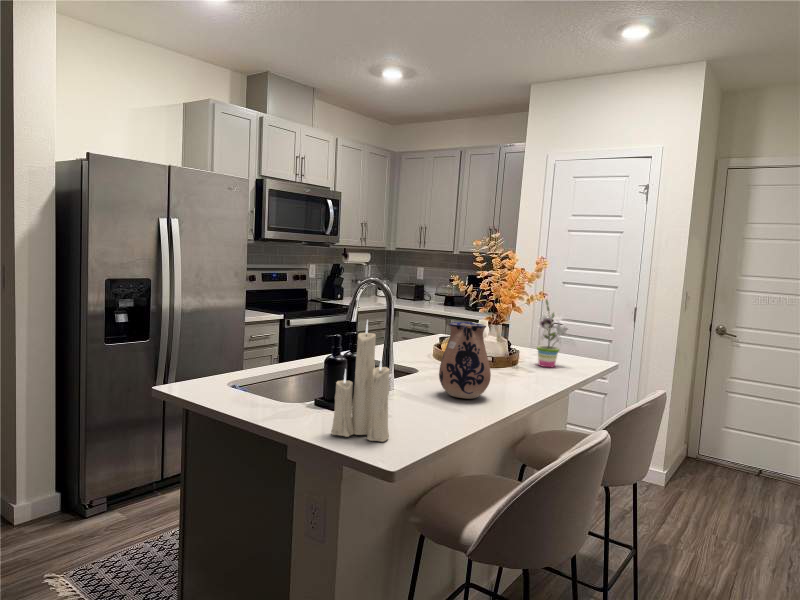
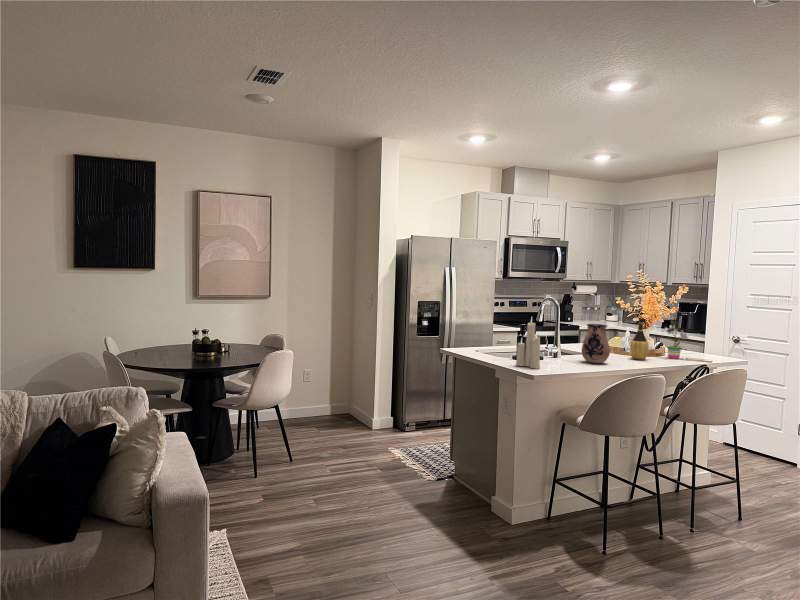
wine bottle: none [497,303,527,376] -> present [630,316,649,360]

